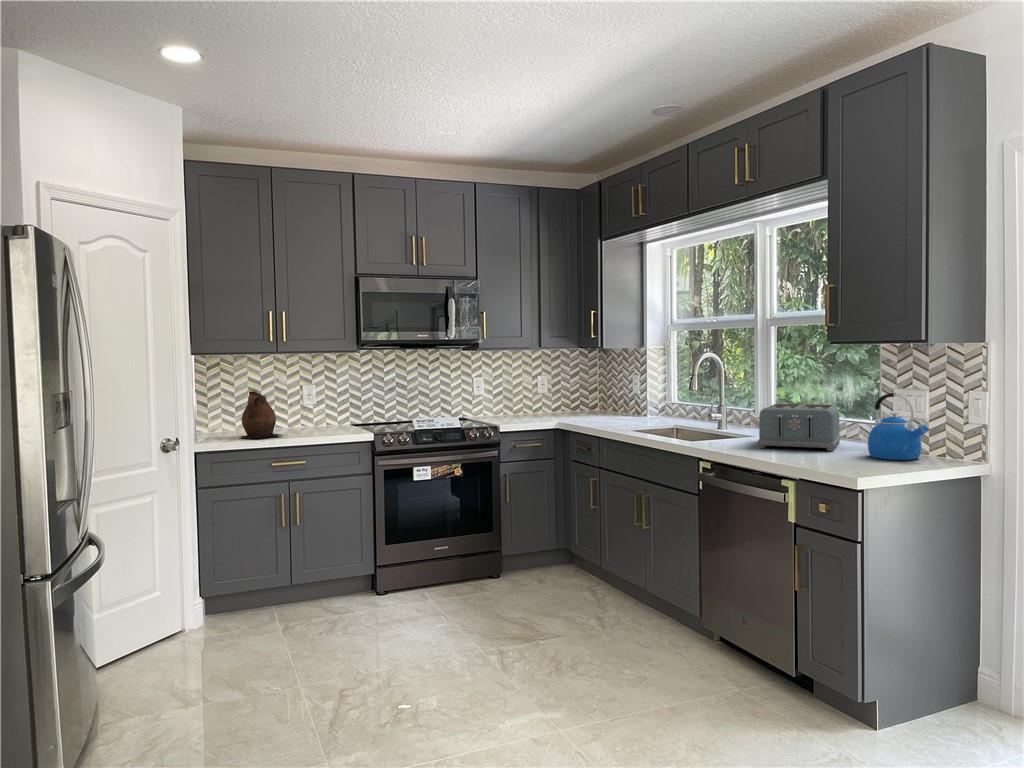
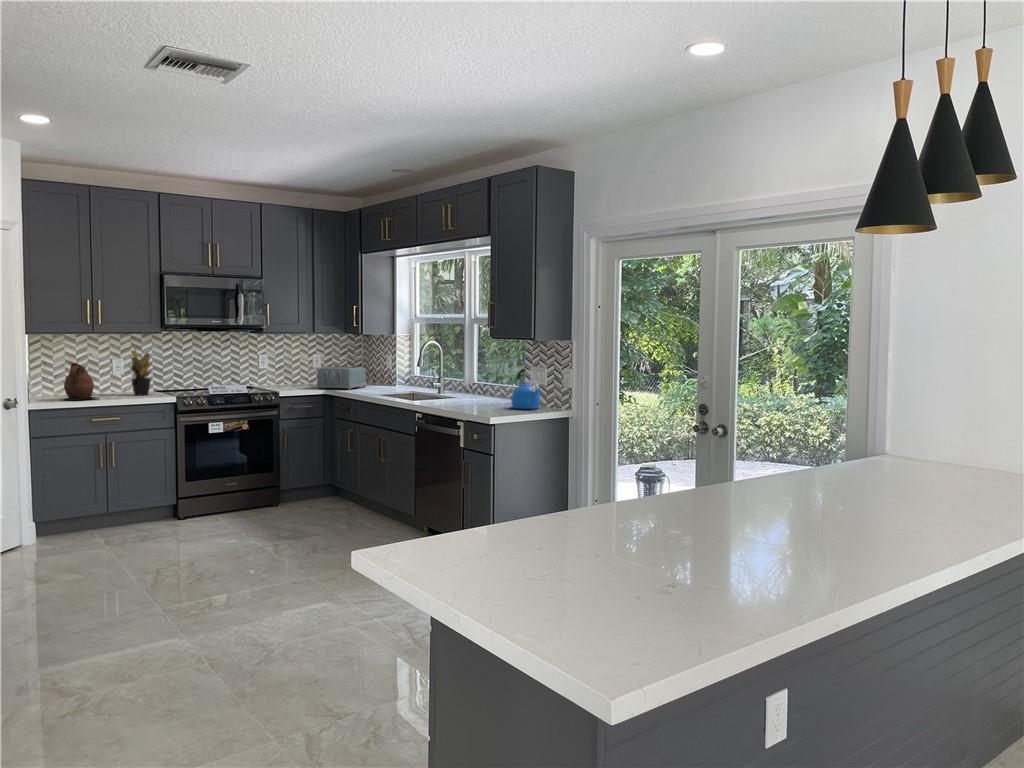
potted plant: none [313,370,353,431] -> present [129,349,151,395]
toaster: present [758,404,841,451] -> present [316,366,367,390]

